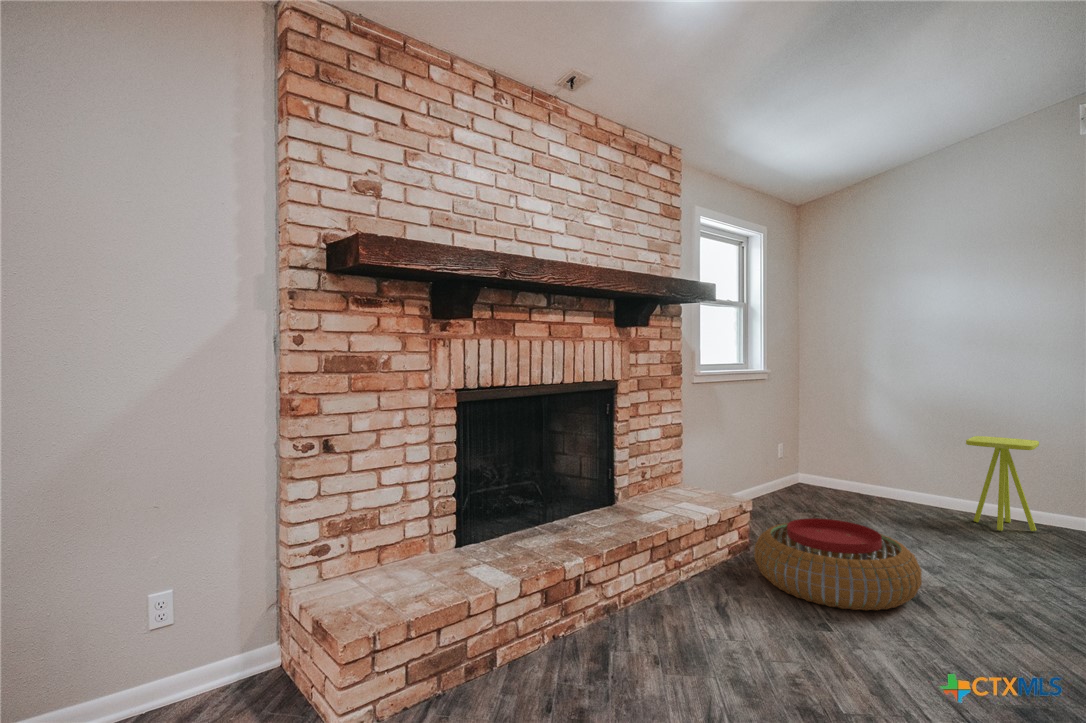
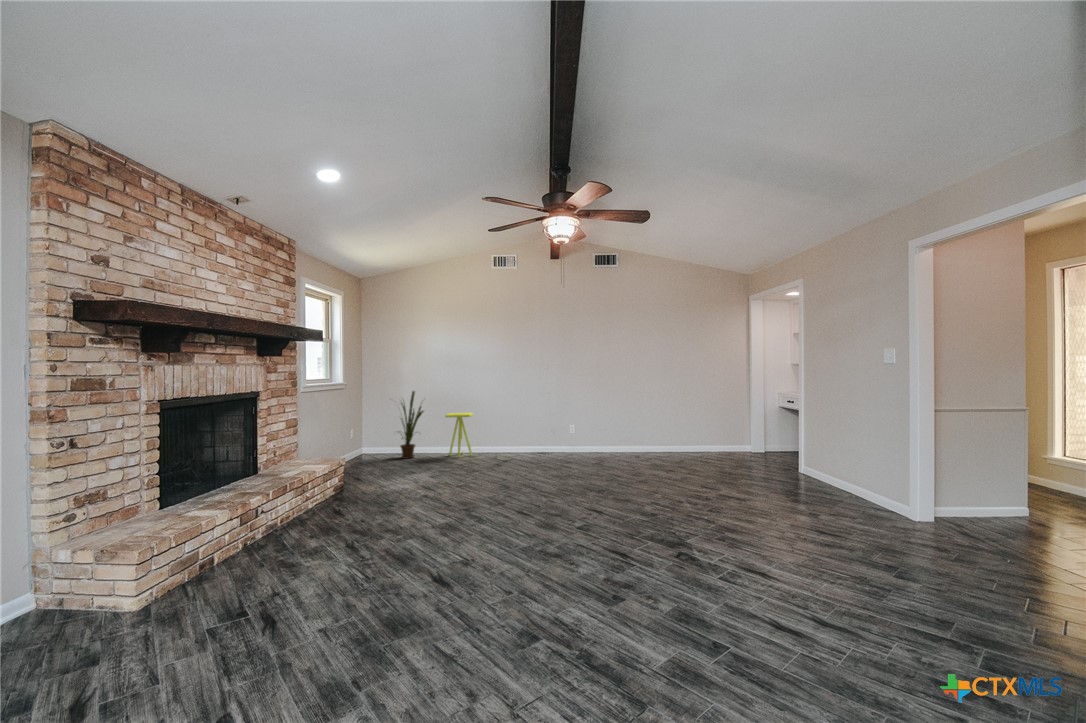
house plant: none [844,385,923,511] -> present [400,391,424,459]
pouf: present [754,518,922,611] -> none [349,459,428,498]

